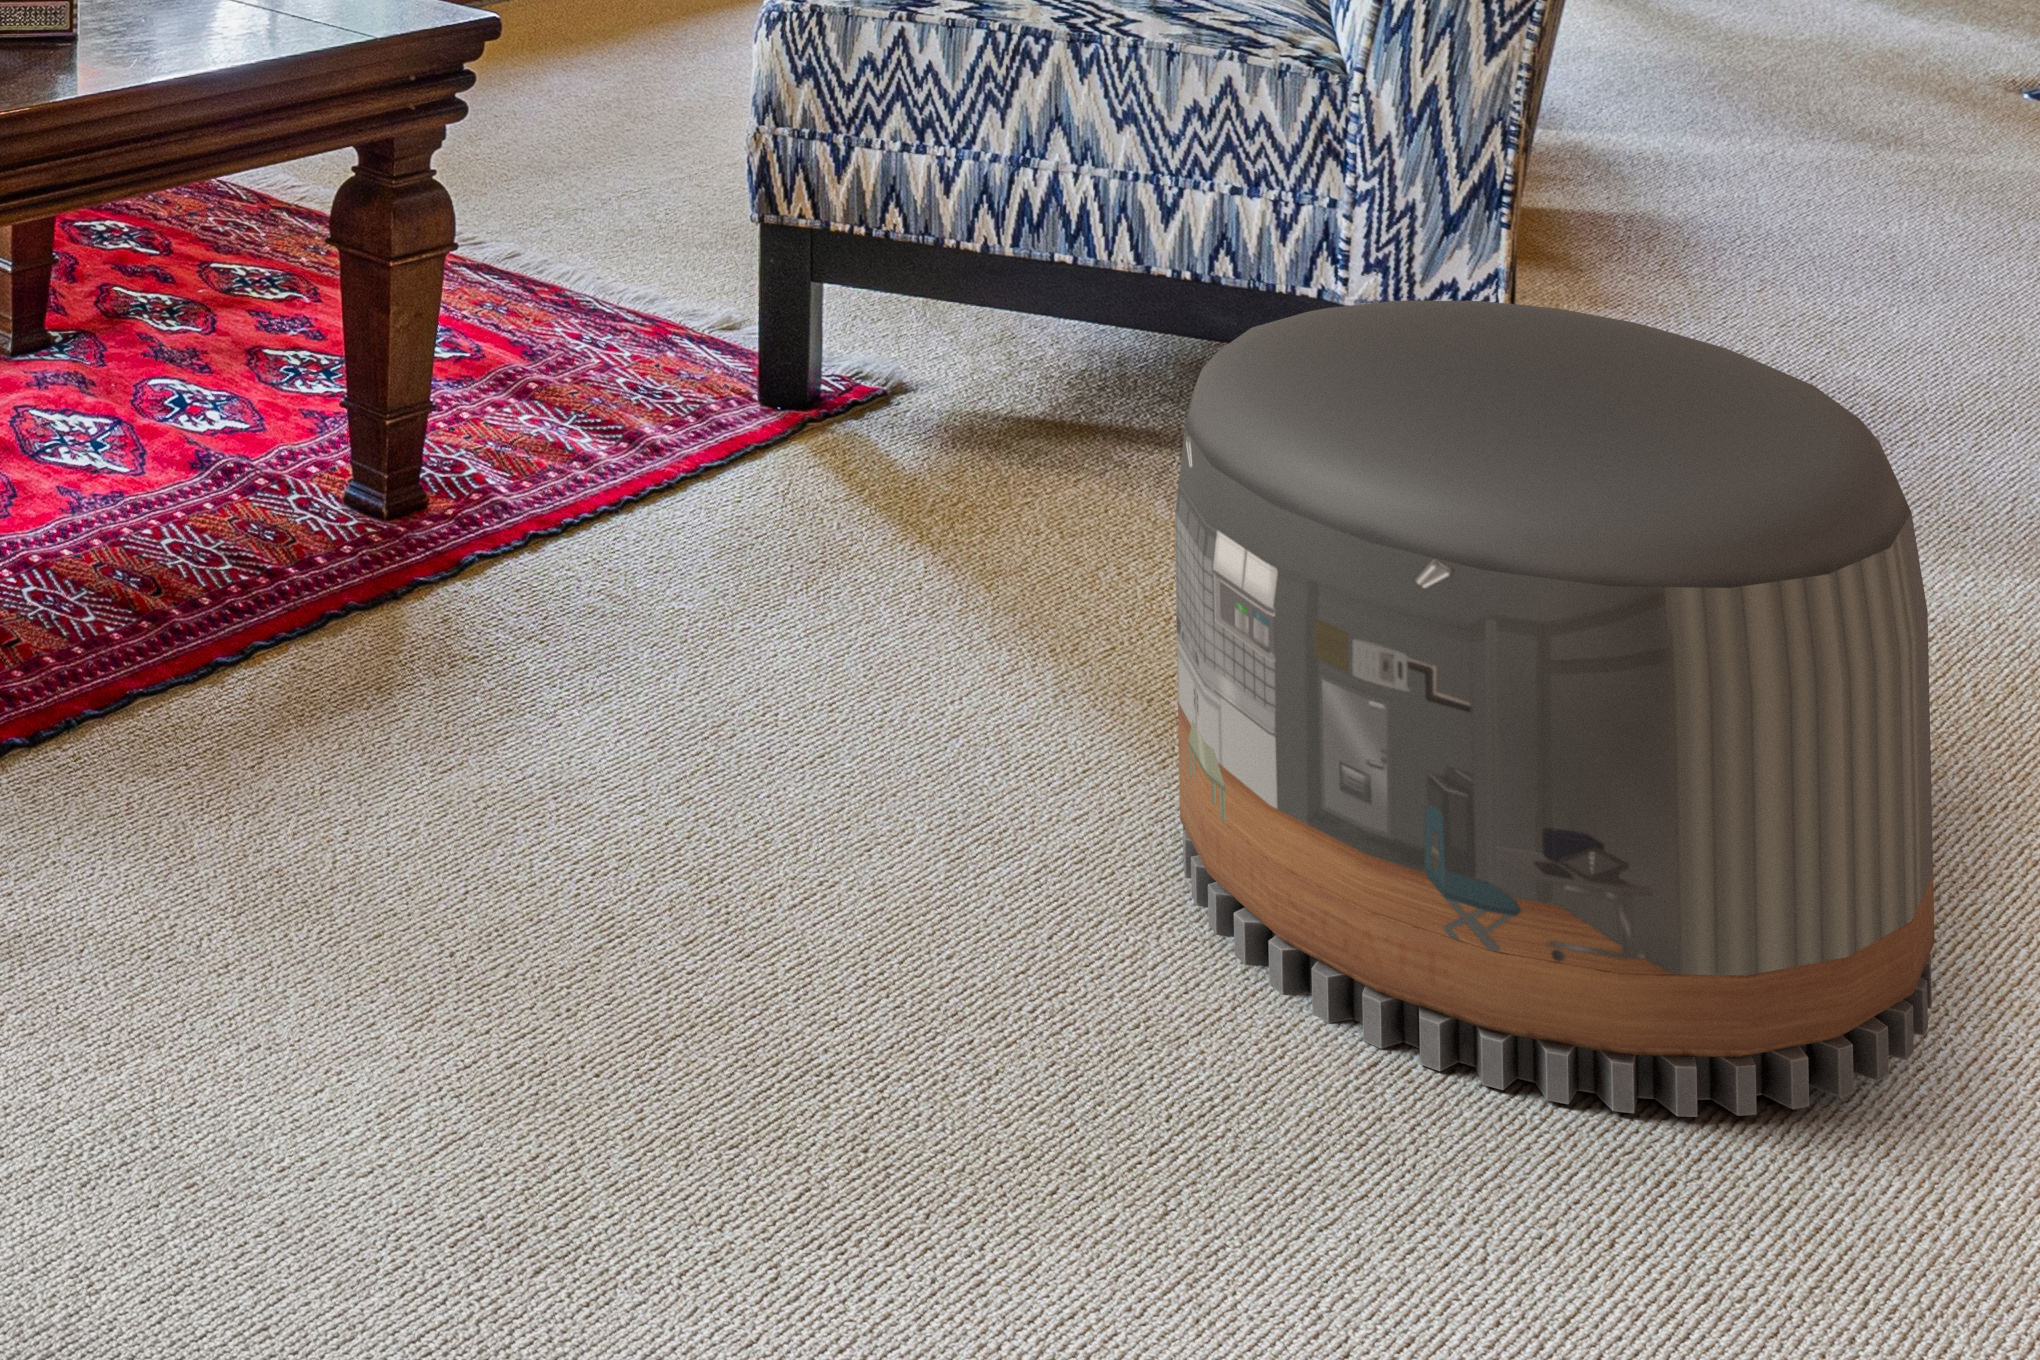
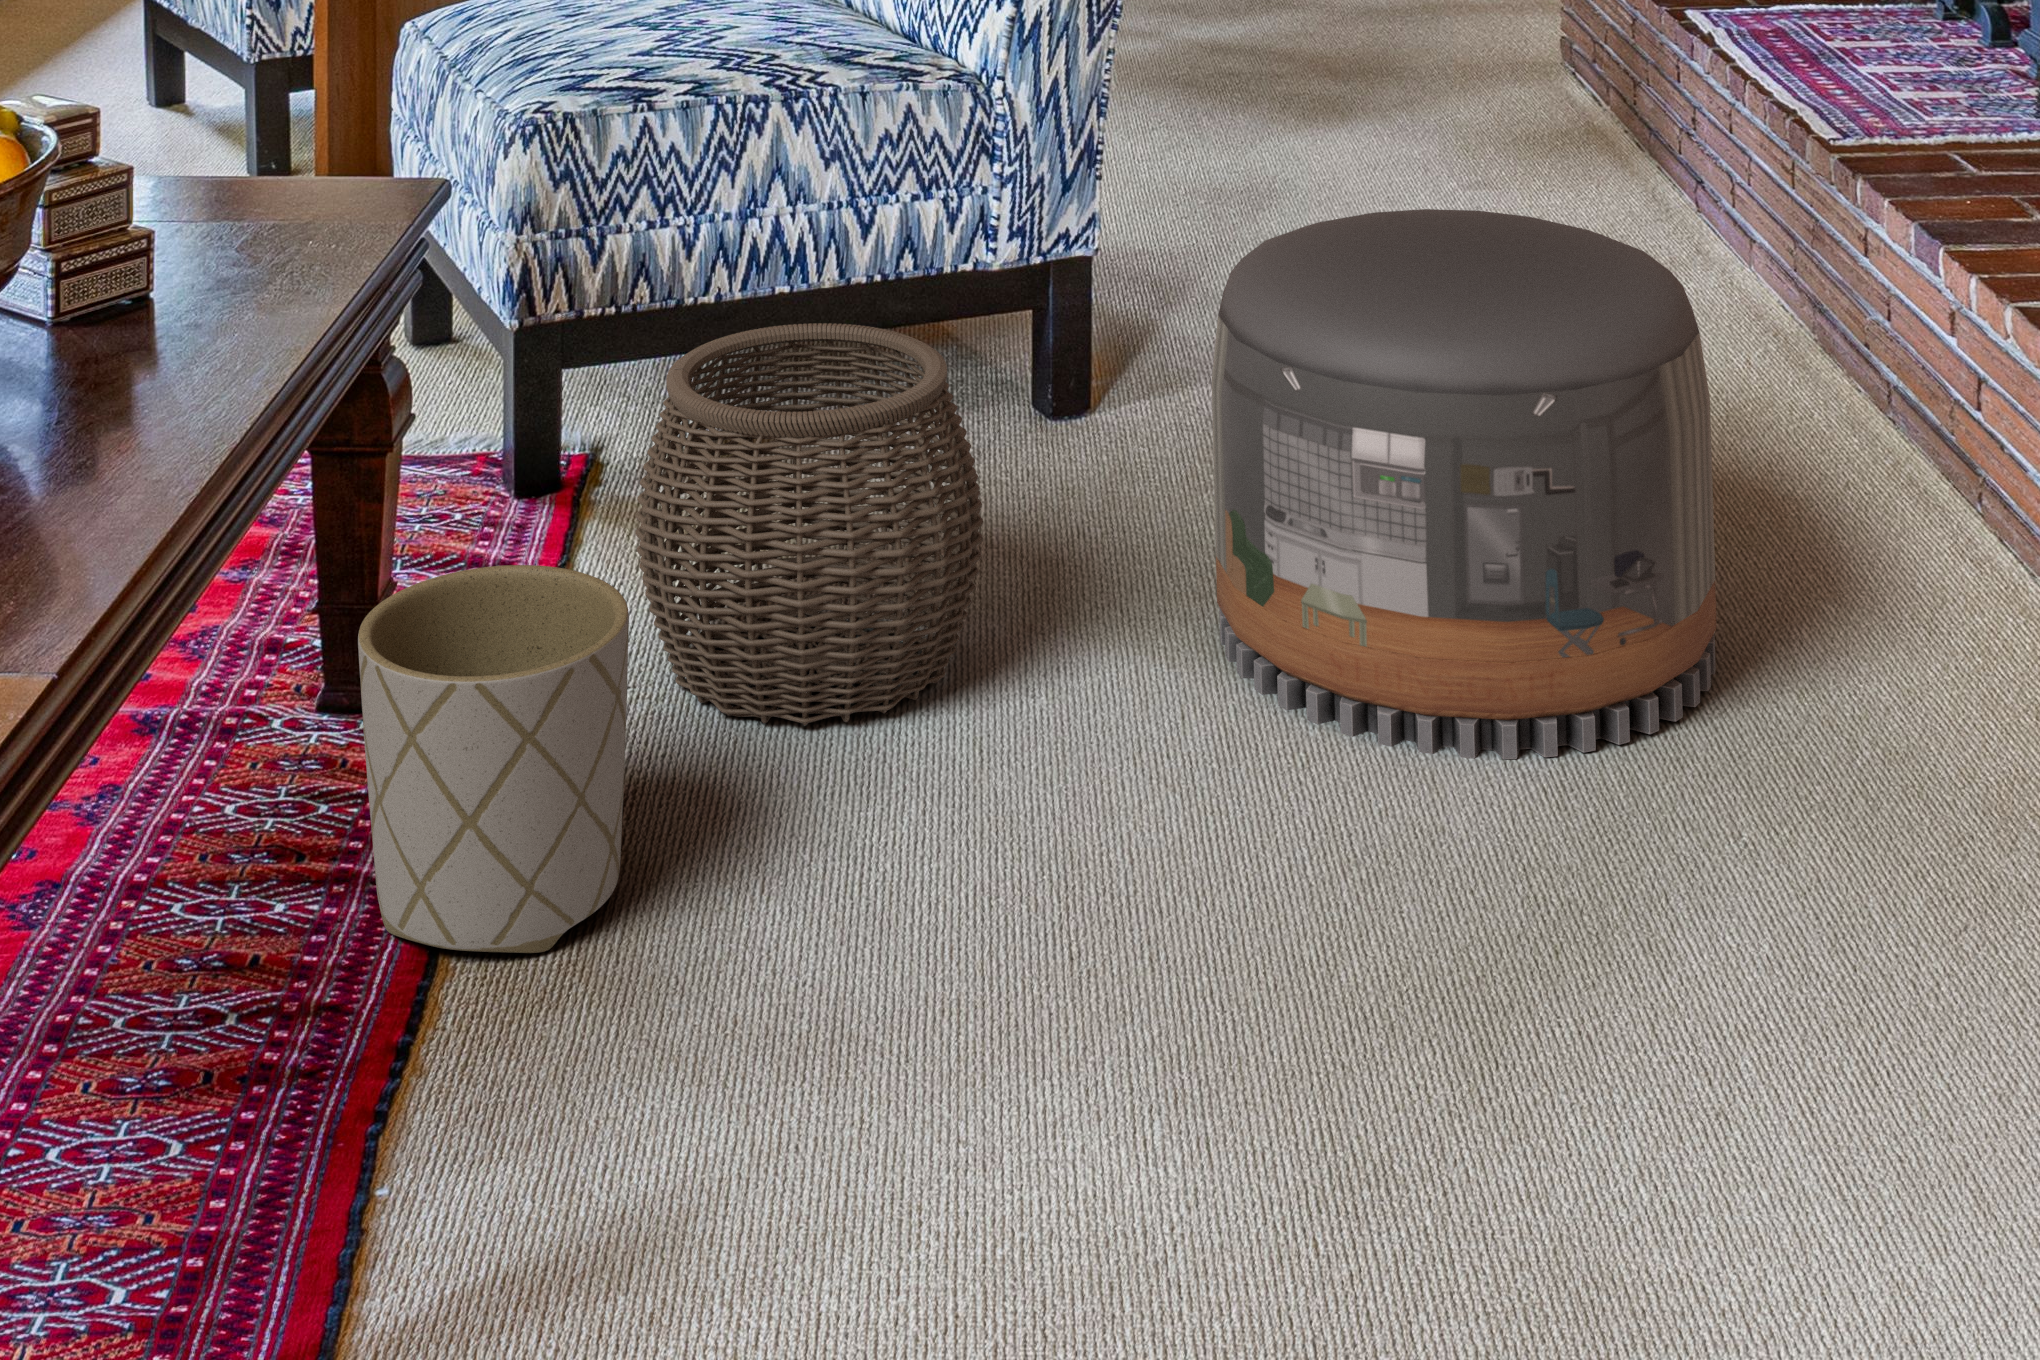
woven basket: none [566,250,966,696] -> present [635,323,983,726]
planter: none [79,368,344,740] -> present [358,565,629,953]

